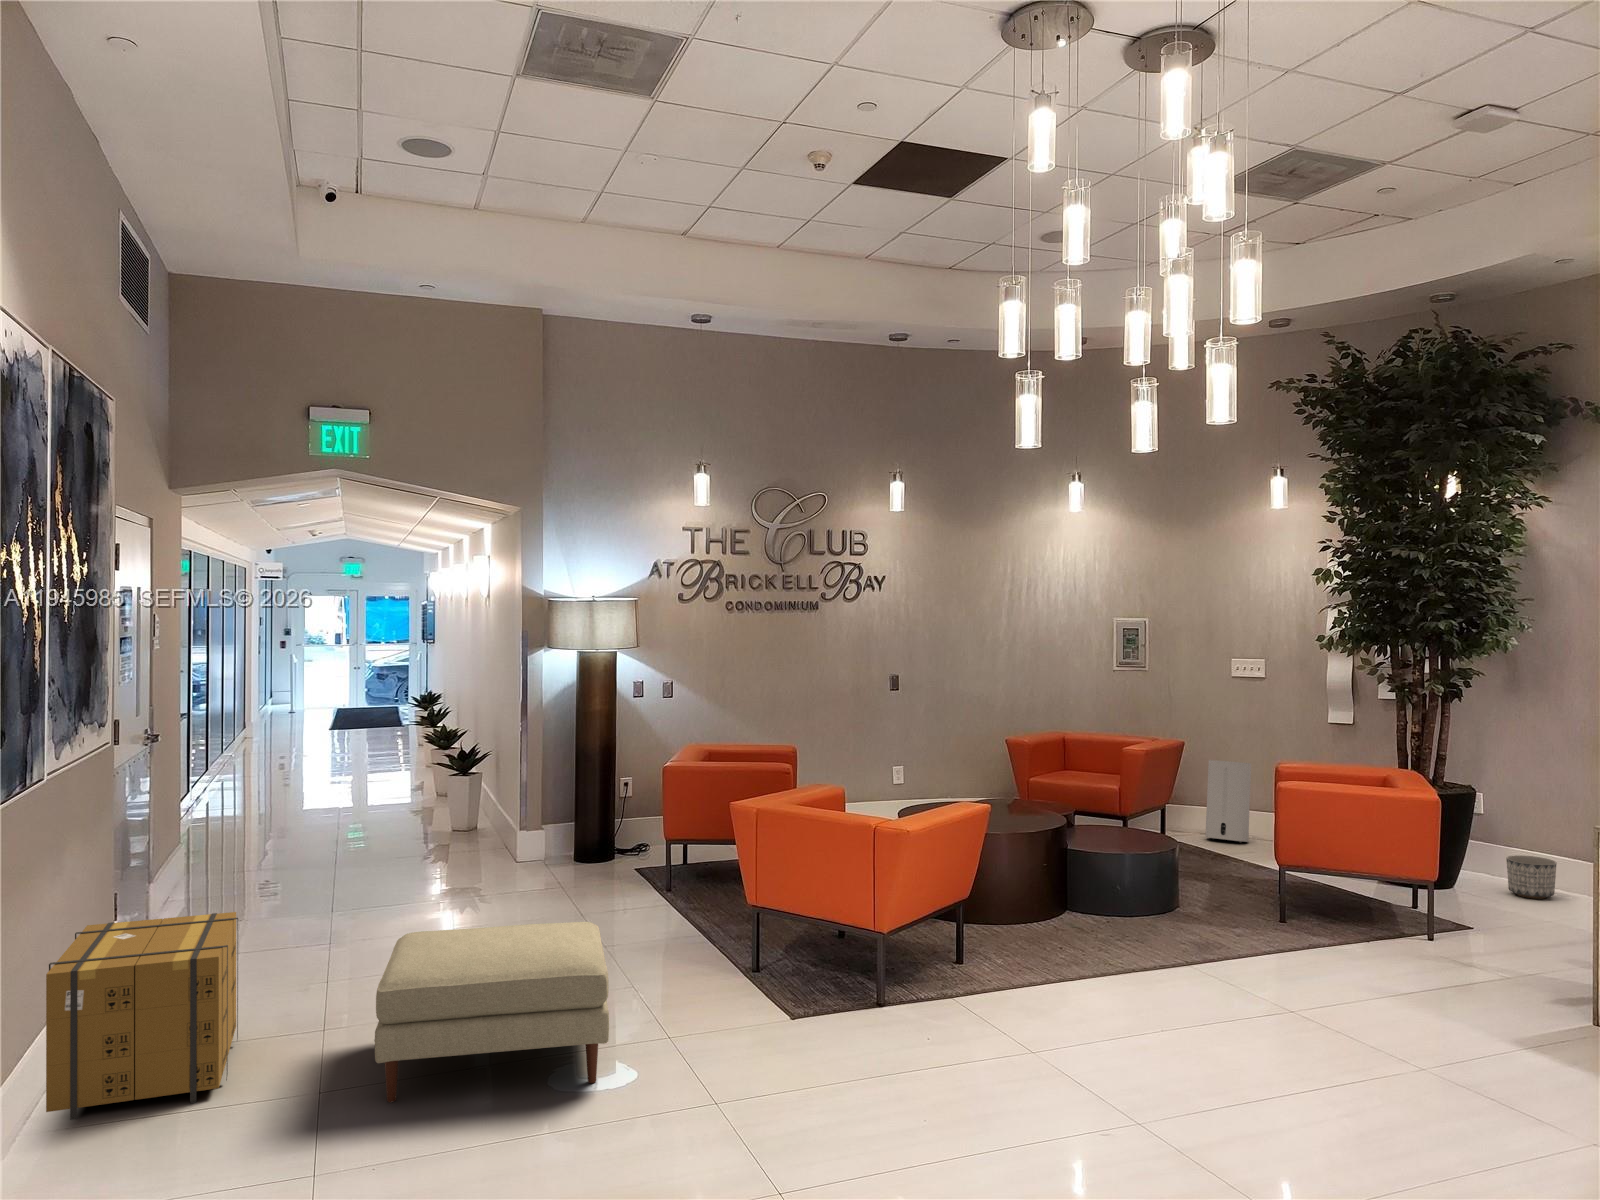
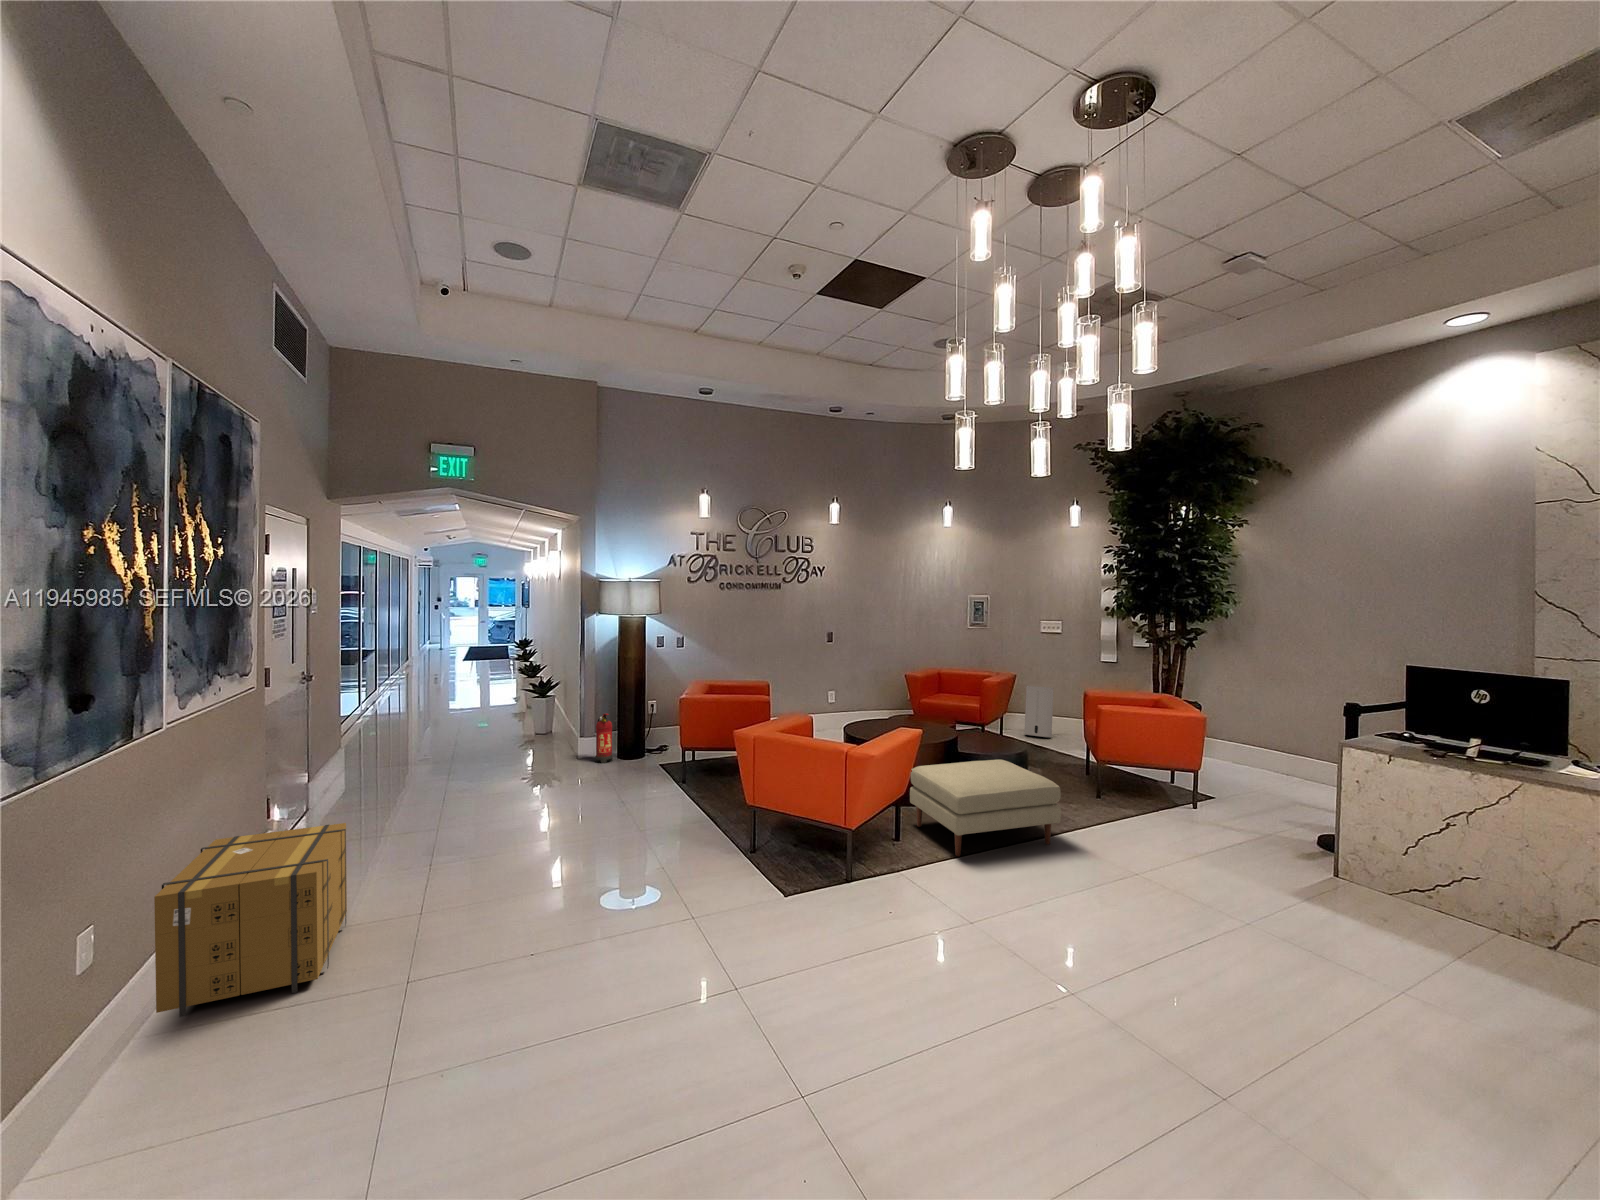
fire extinguisher: none [541,796,566,870] -> present [596,713,613,763]
planter: present [1506,855,1557,899] -> none [1224,749,1257,777]
ottoman: present [375,922,609,1102] -> present [910,759,1061,856]

